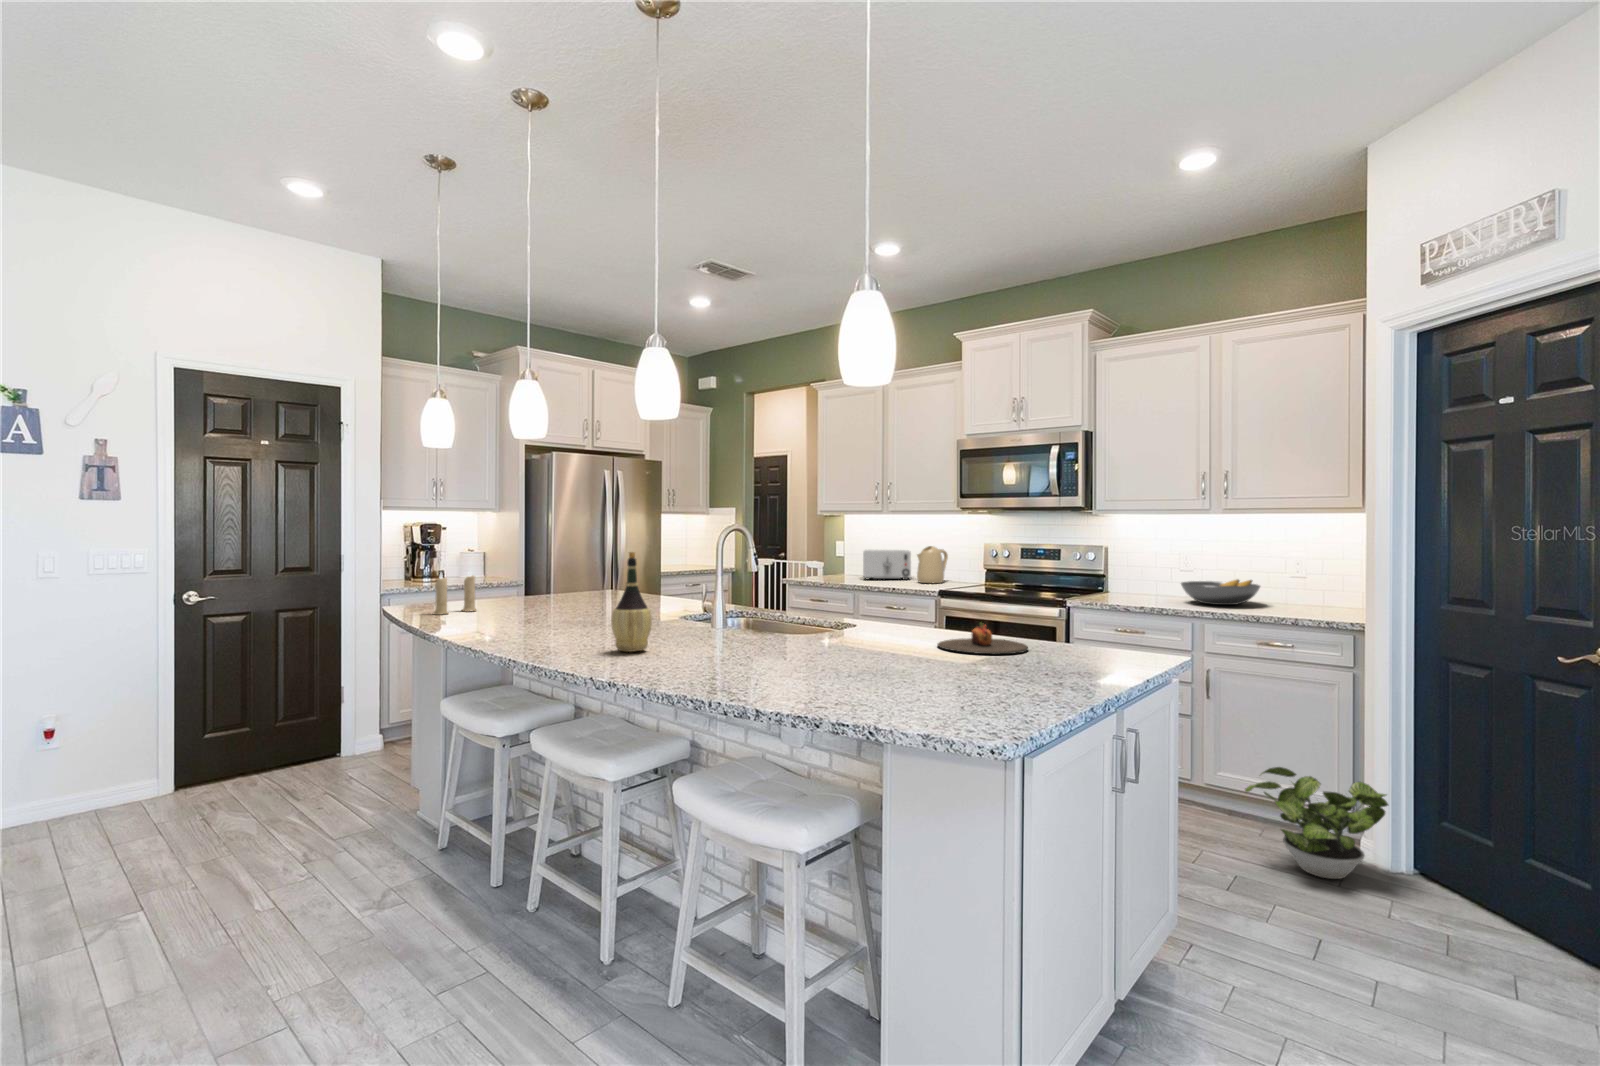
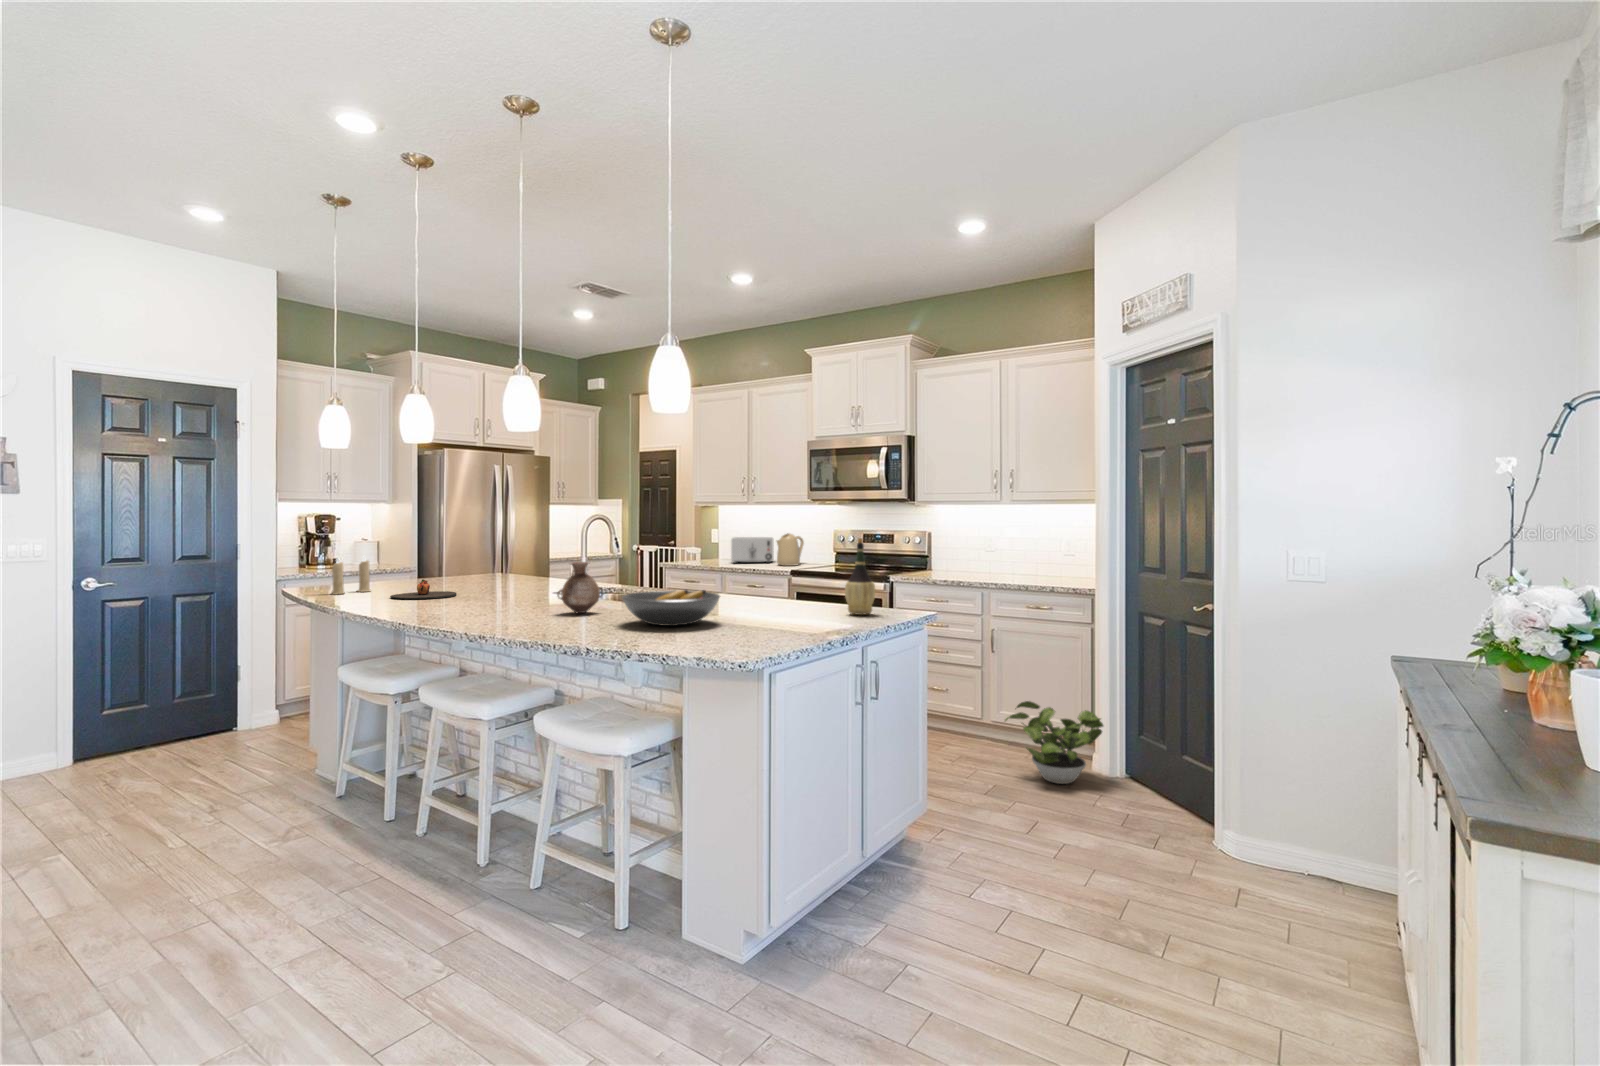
wine bottle: present [611,552,652,652] -> present [845,538,875,615]
fruit bowl: present [1181,580,1260,605] -> present [622,590,720,626]
vase: none [698,583,753,648] -> present [557,562,603,613]
plate: present [937,622,1028,654] -> present [390,579,456,599]

